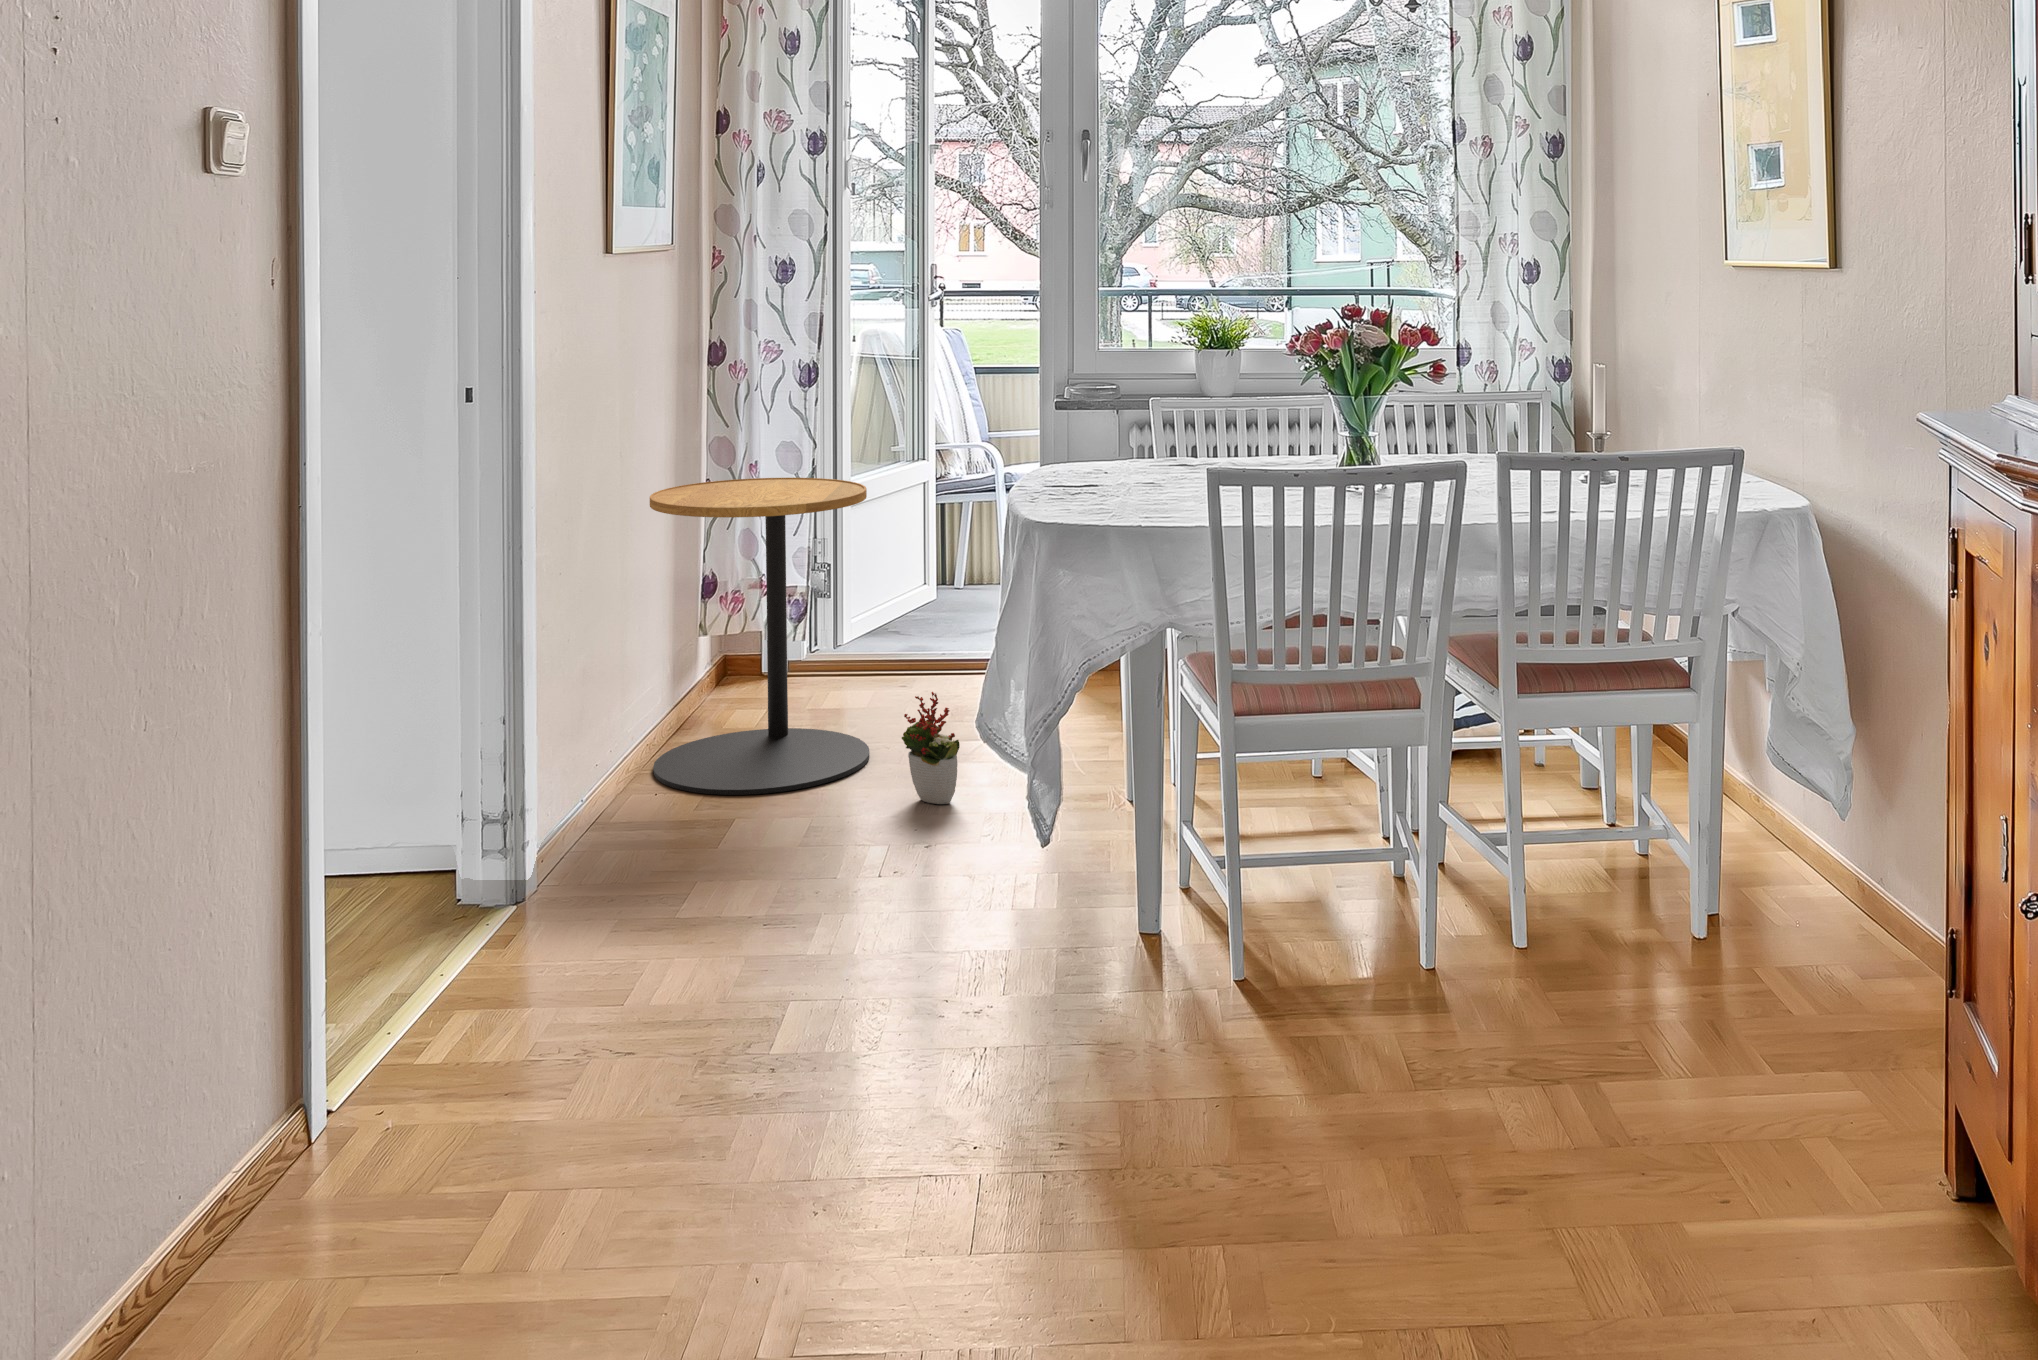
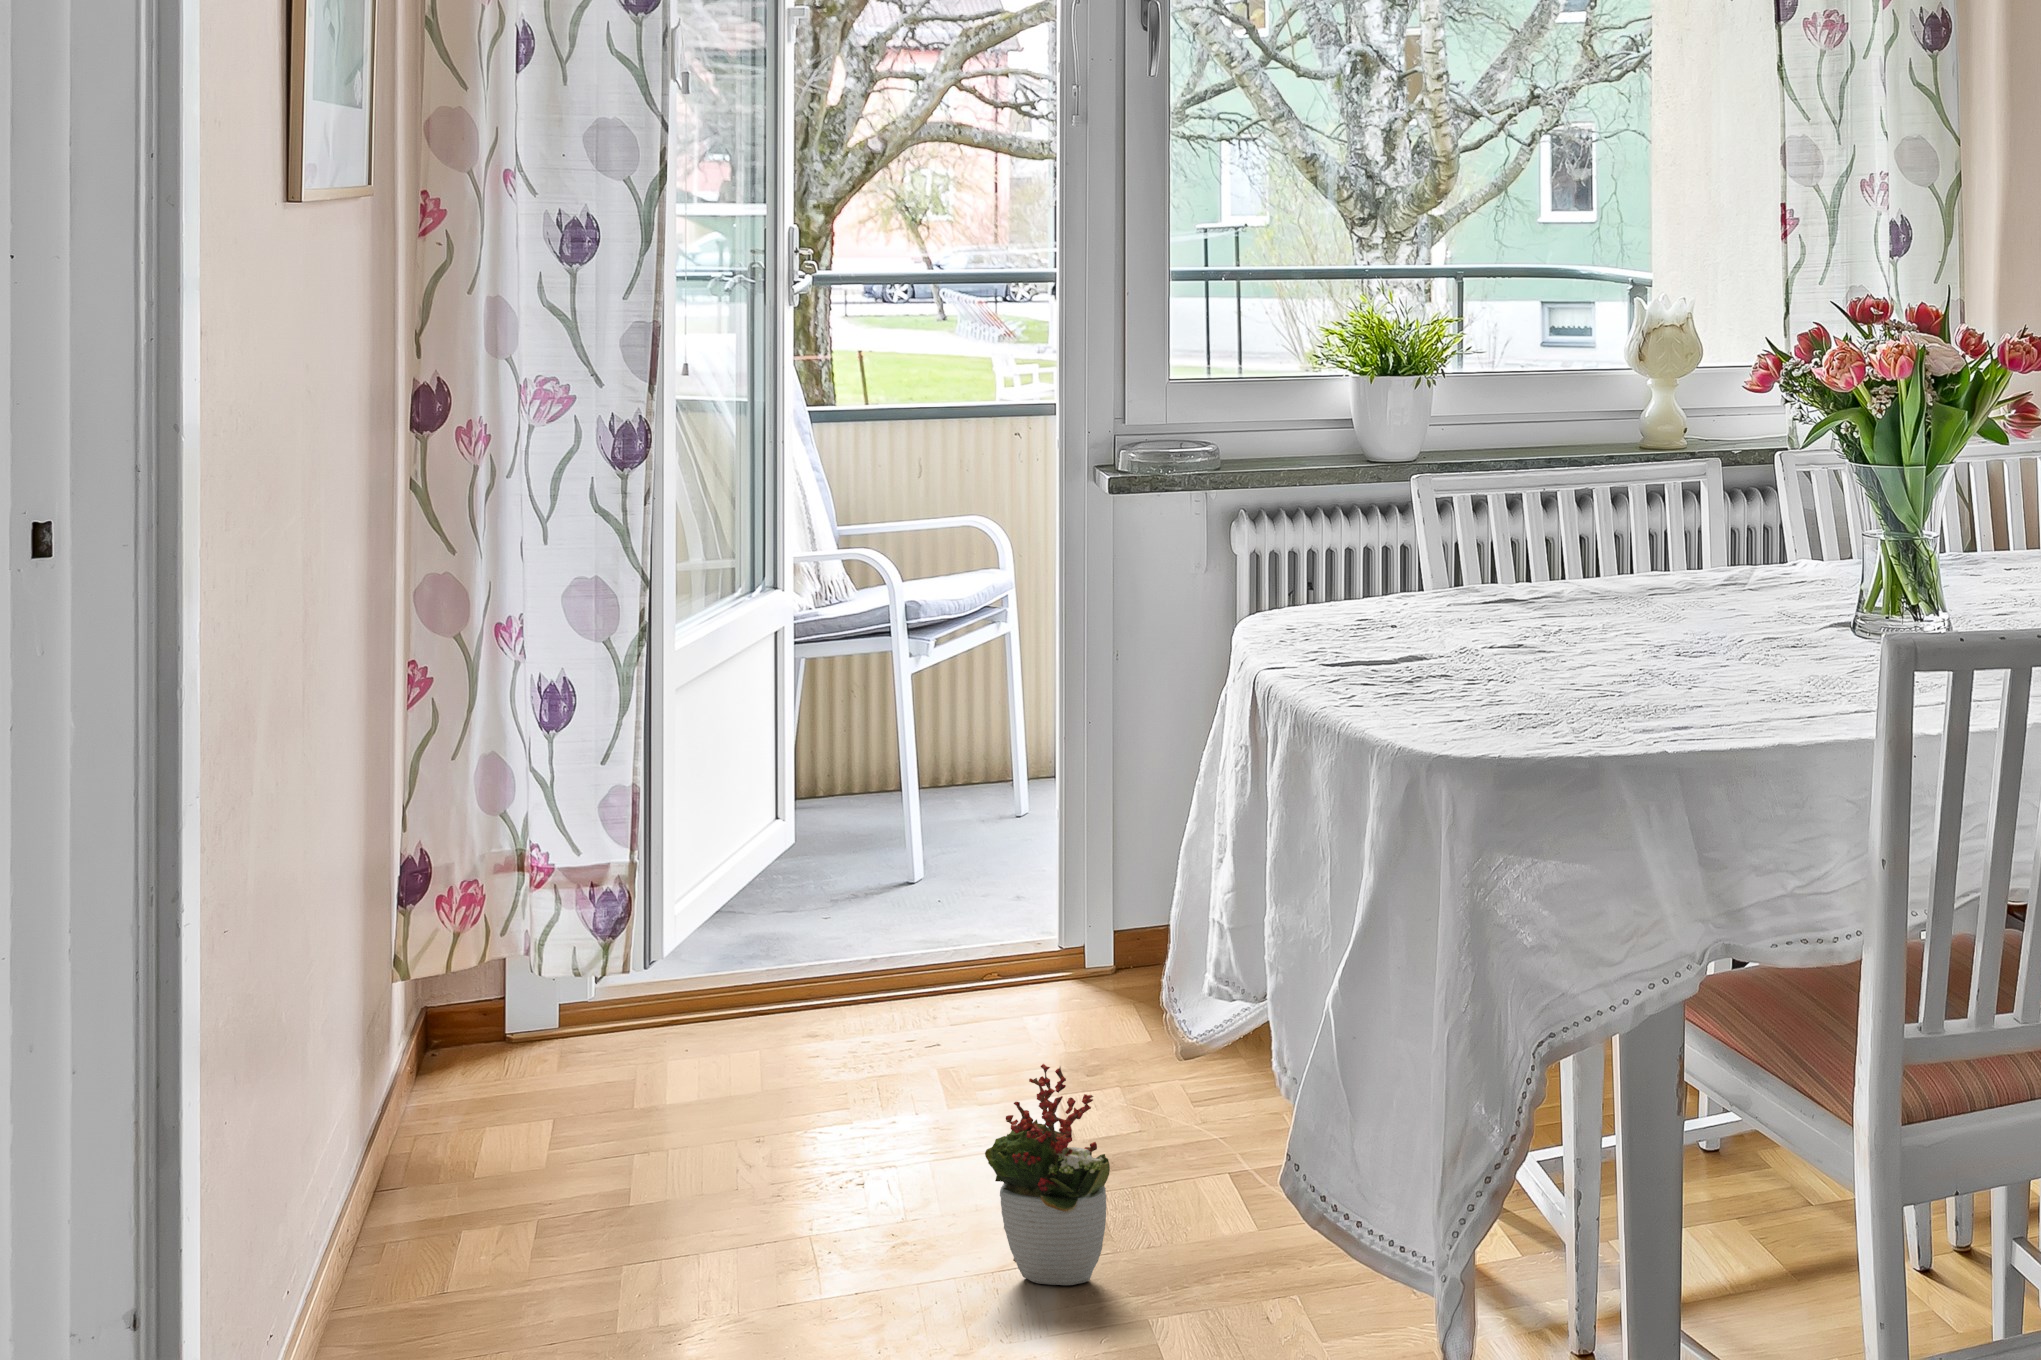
side table: present [650,478,869,795] -> none [399,650,858,1317]

